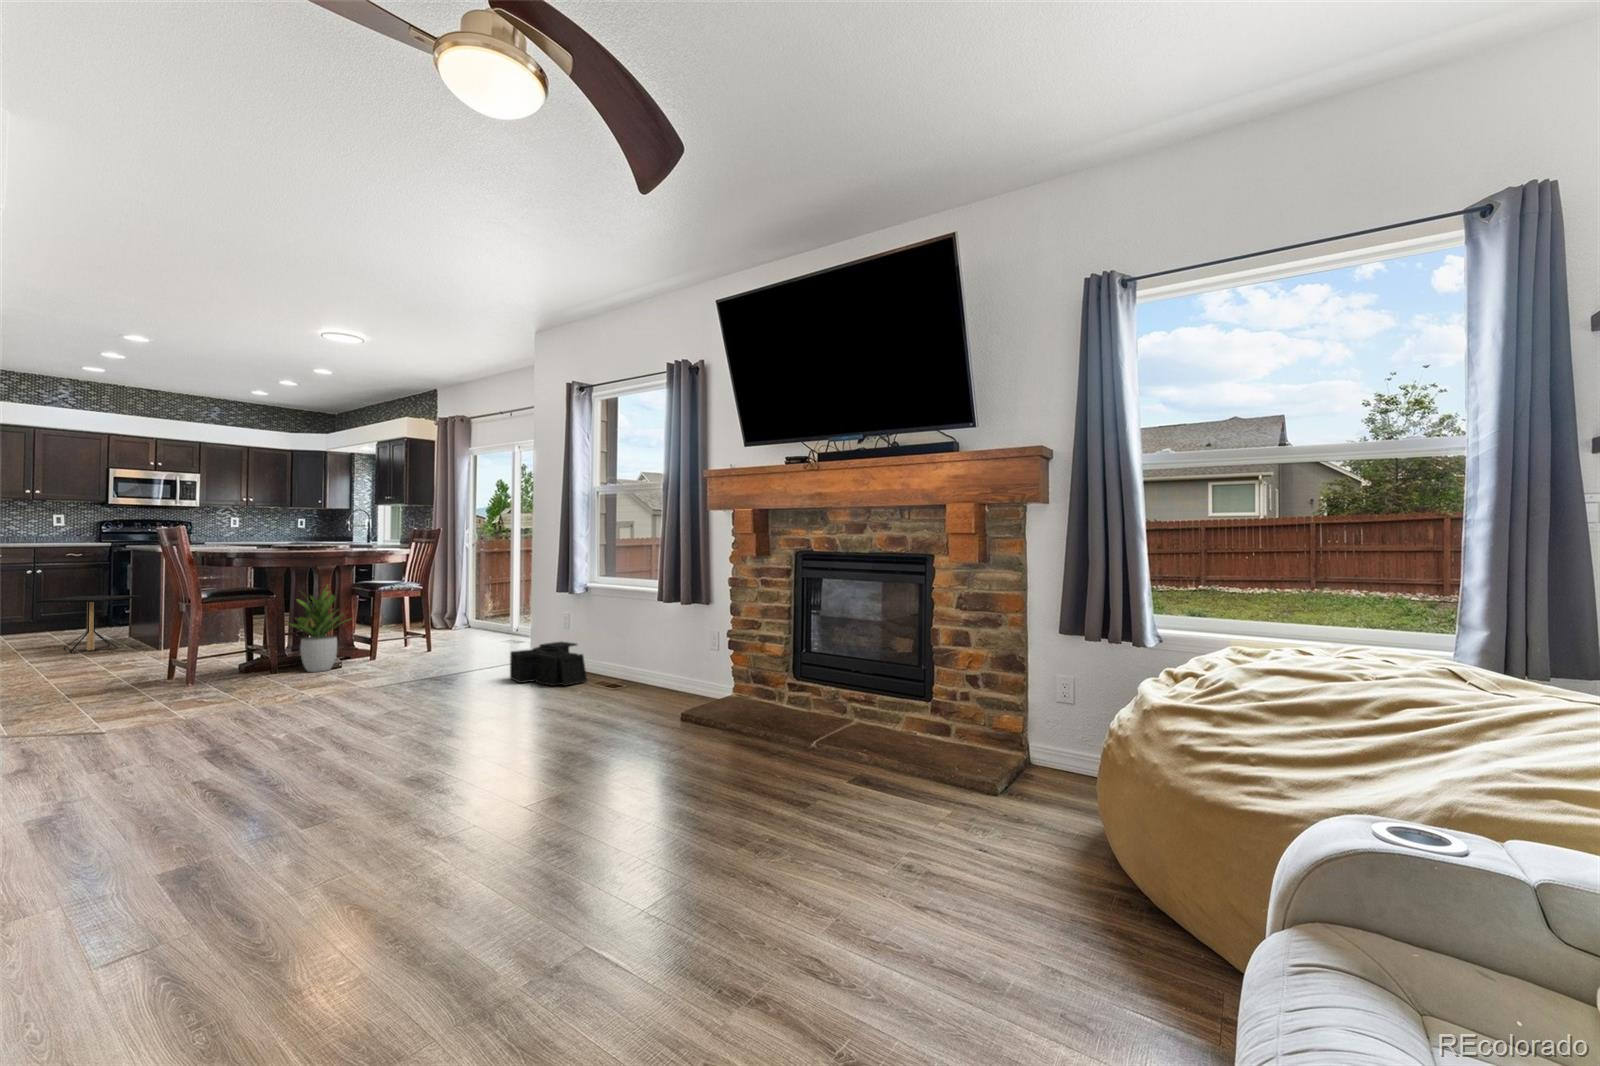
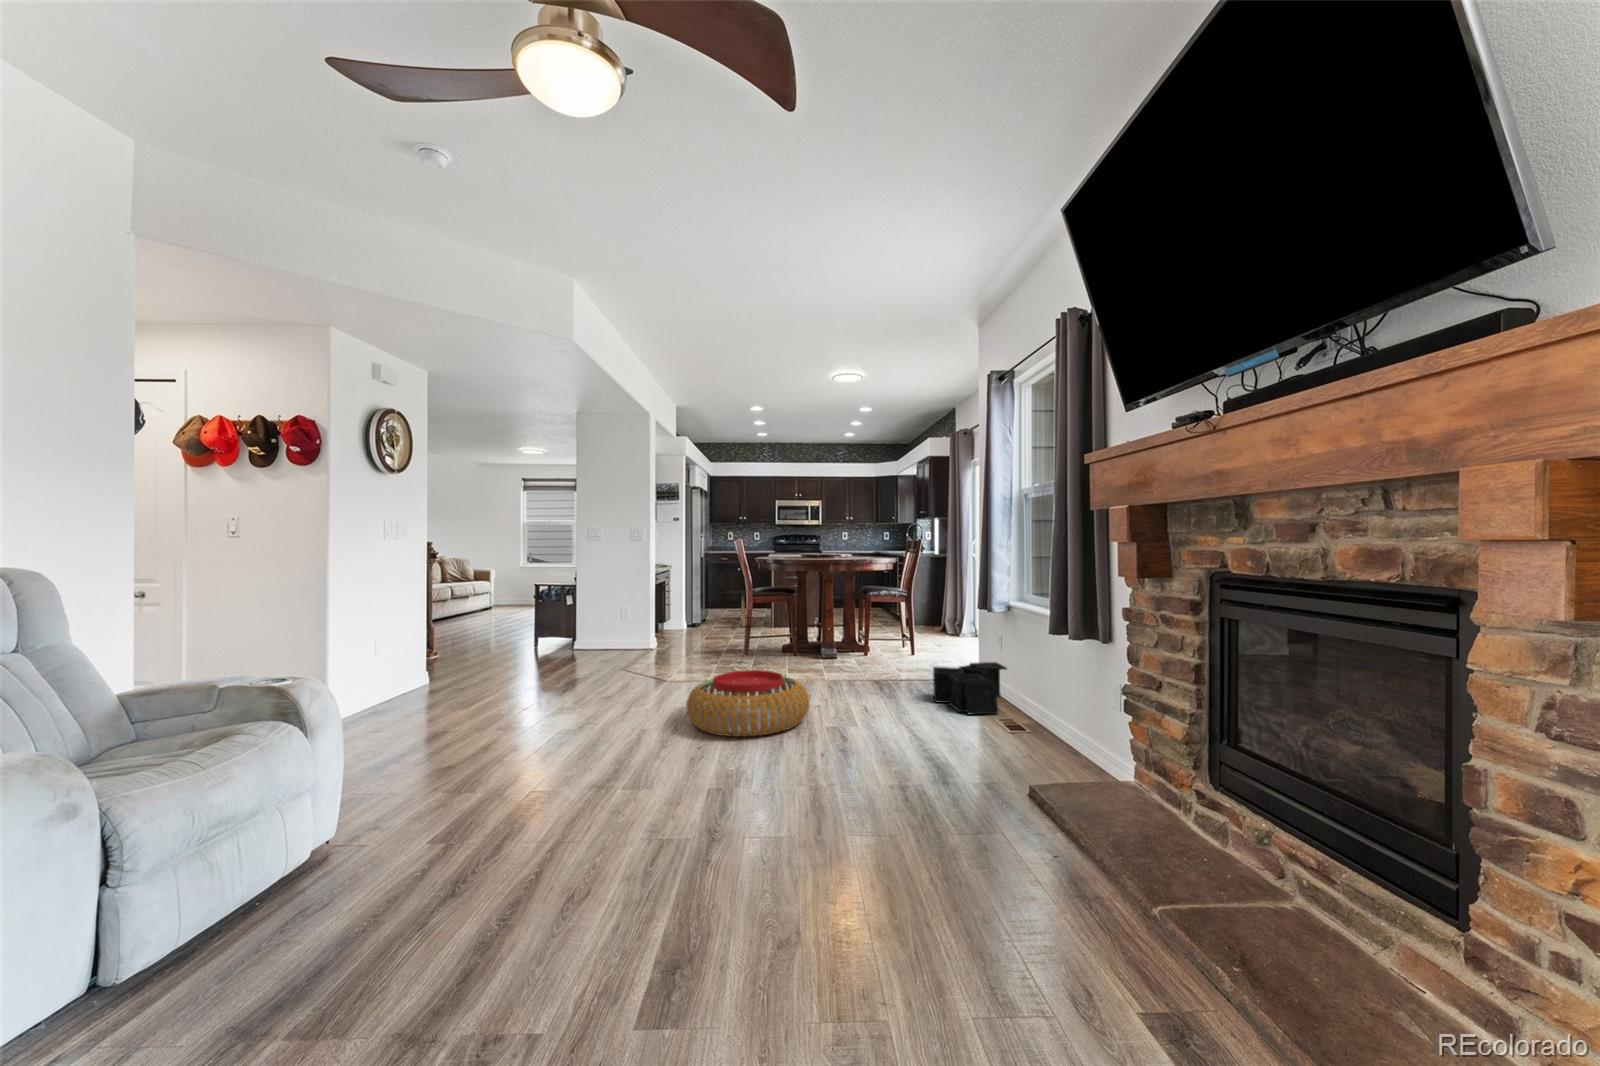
potted plant: present [288,586,345,672] -> none [800,590,844,662]
pouf: none [249,671,422,749] -> present [687,670,809,737]

